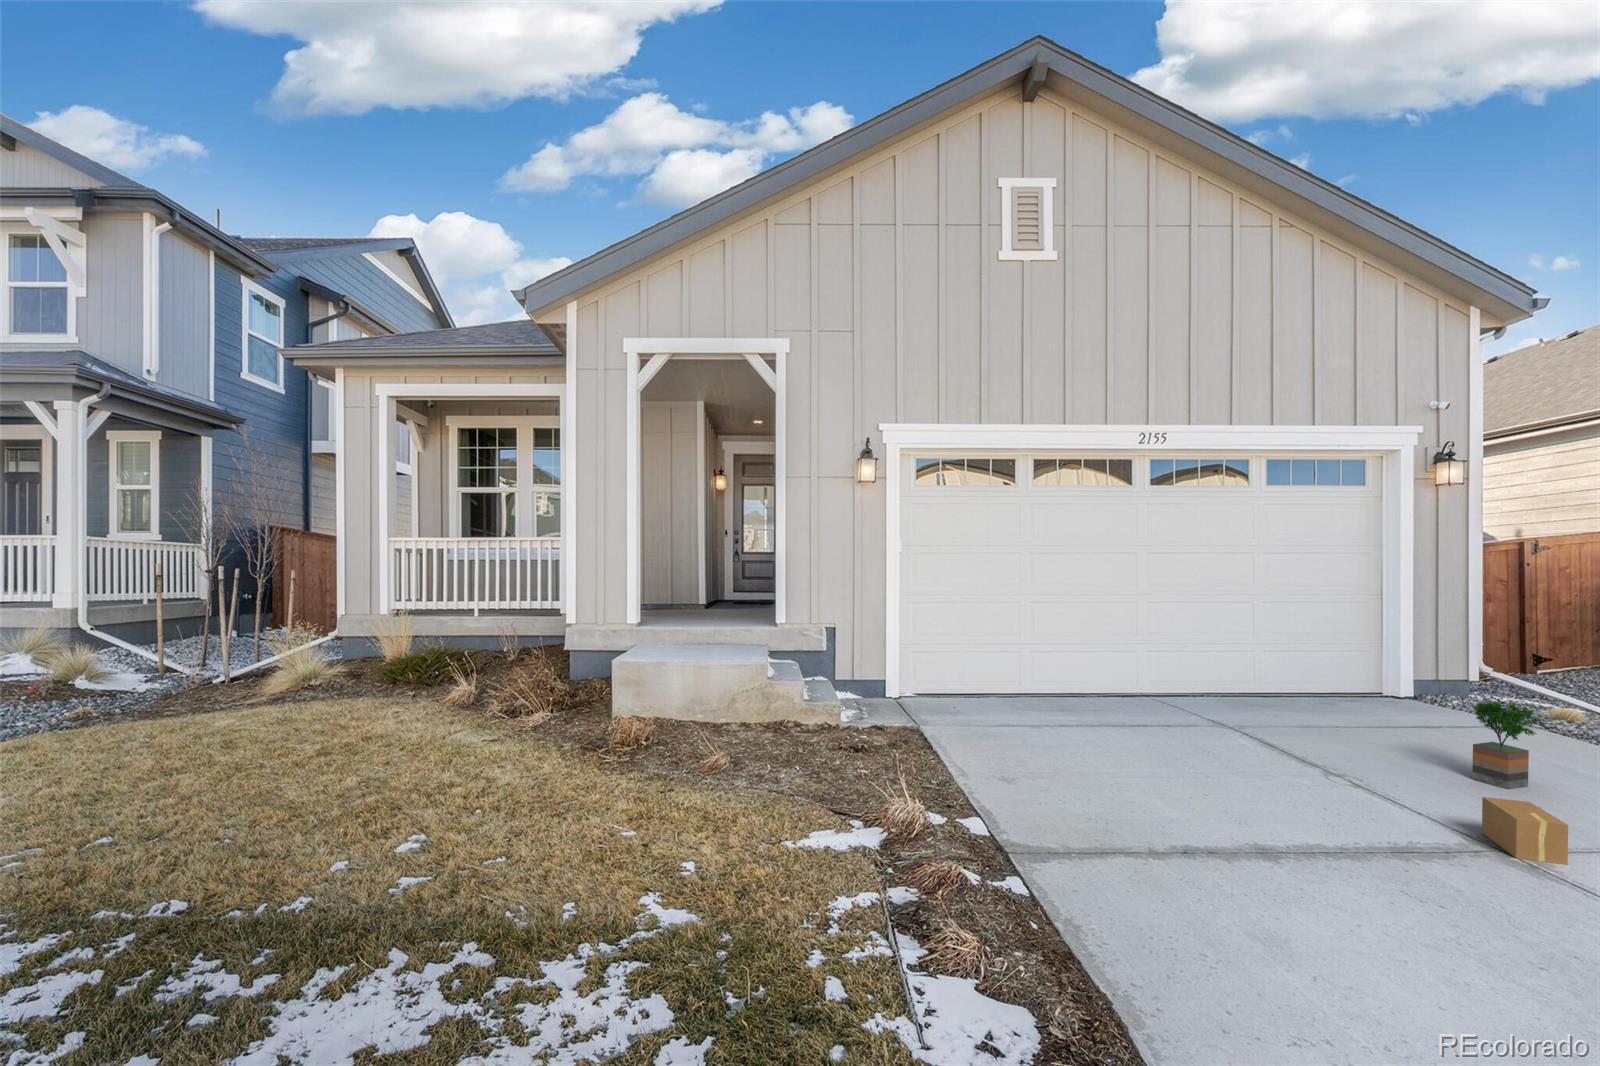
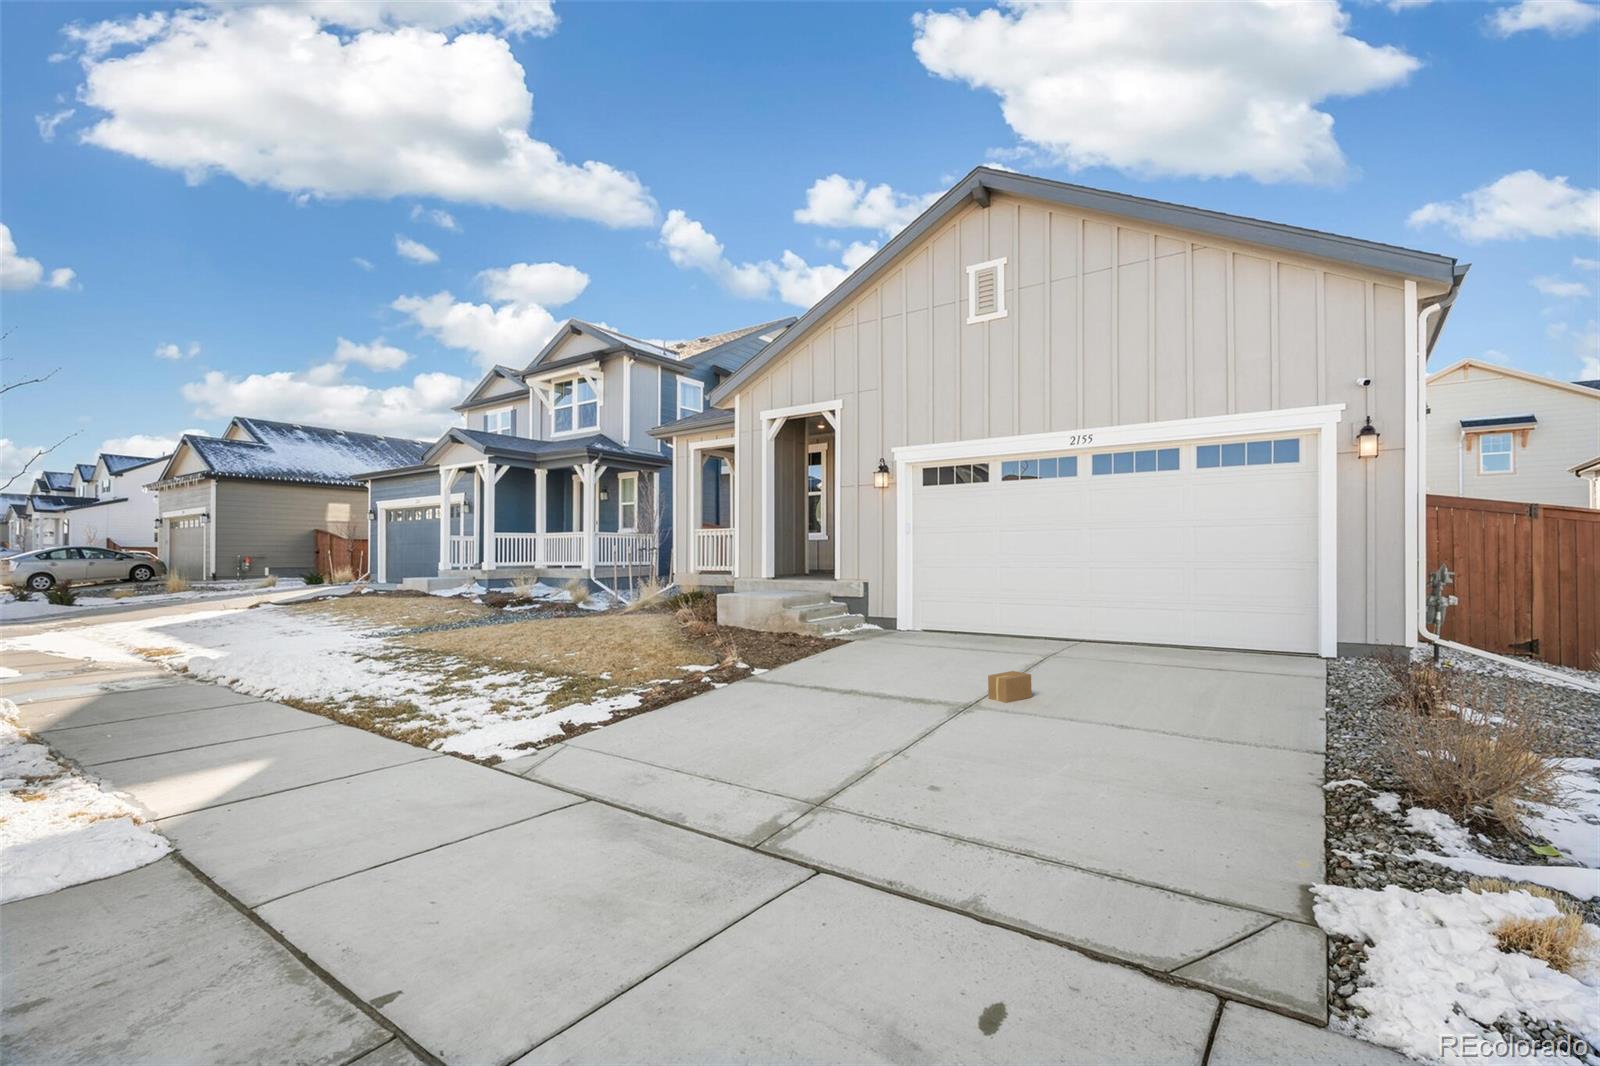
potted tree: present [1472,701,1542,789] -> none [1118,629,1166,692]

